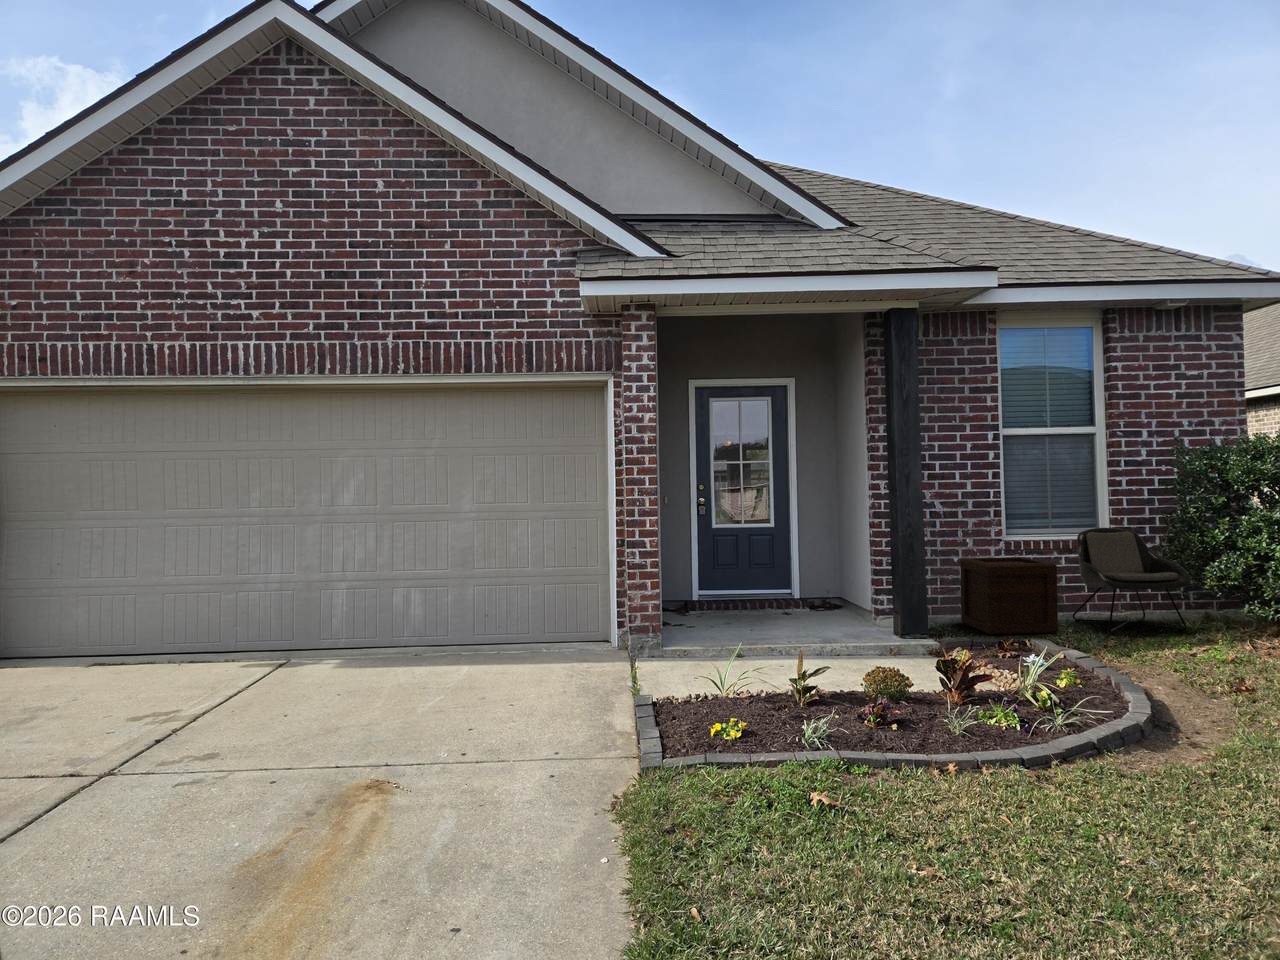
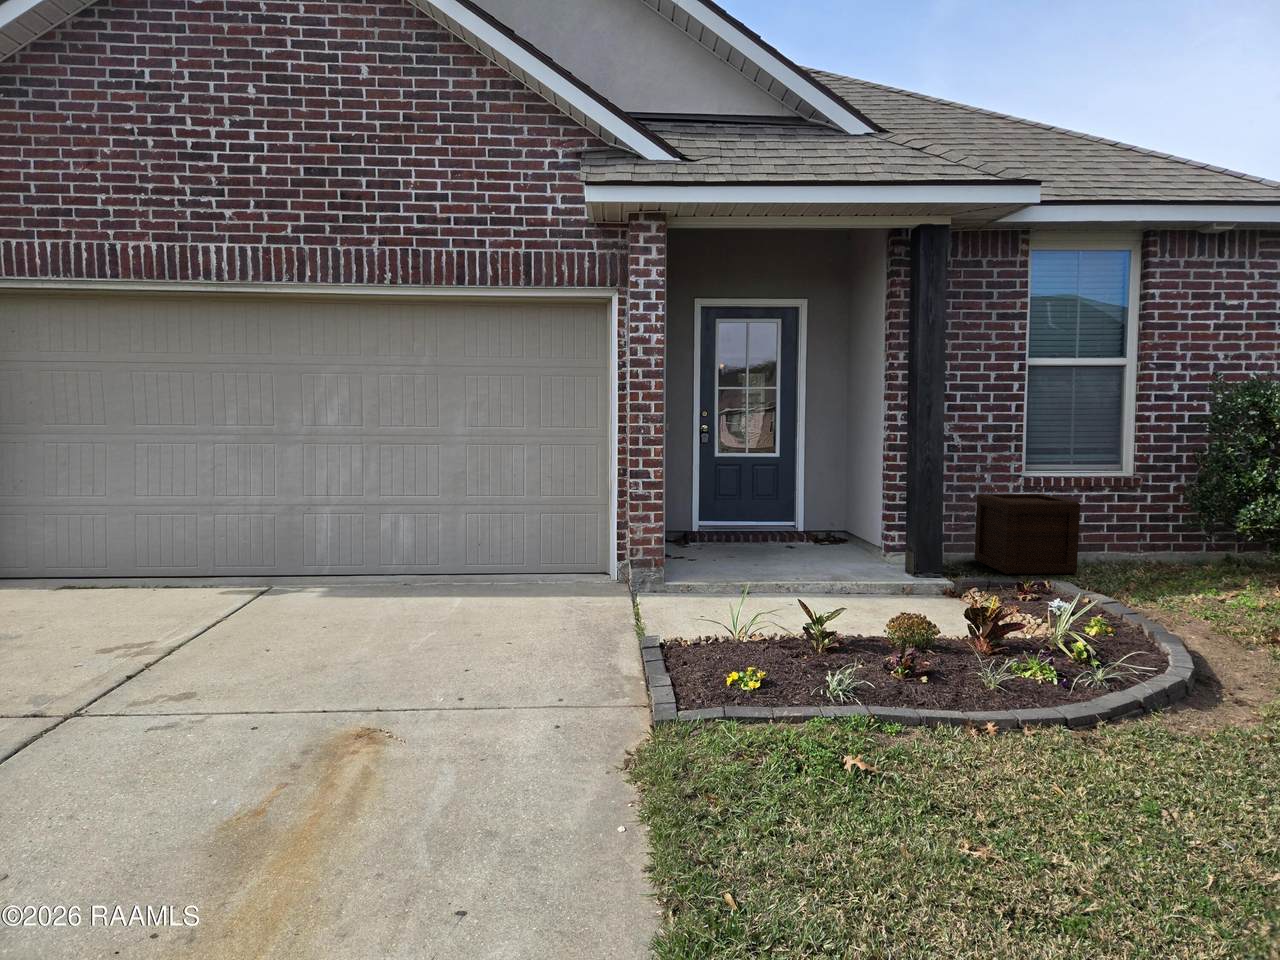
lounge chair: present [1073,528,1191,633] -> none [1090,465,1219,575]

